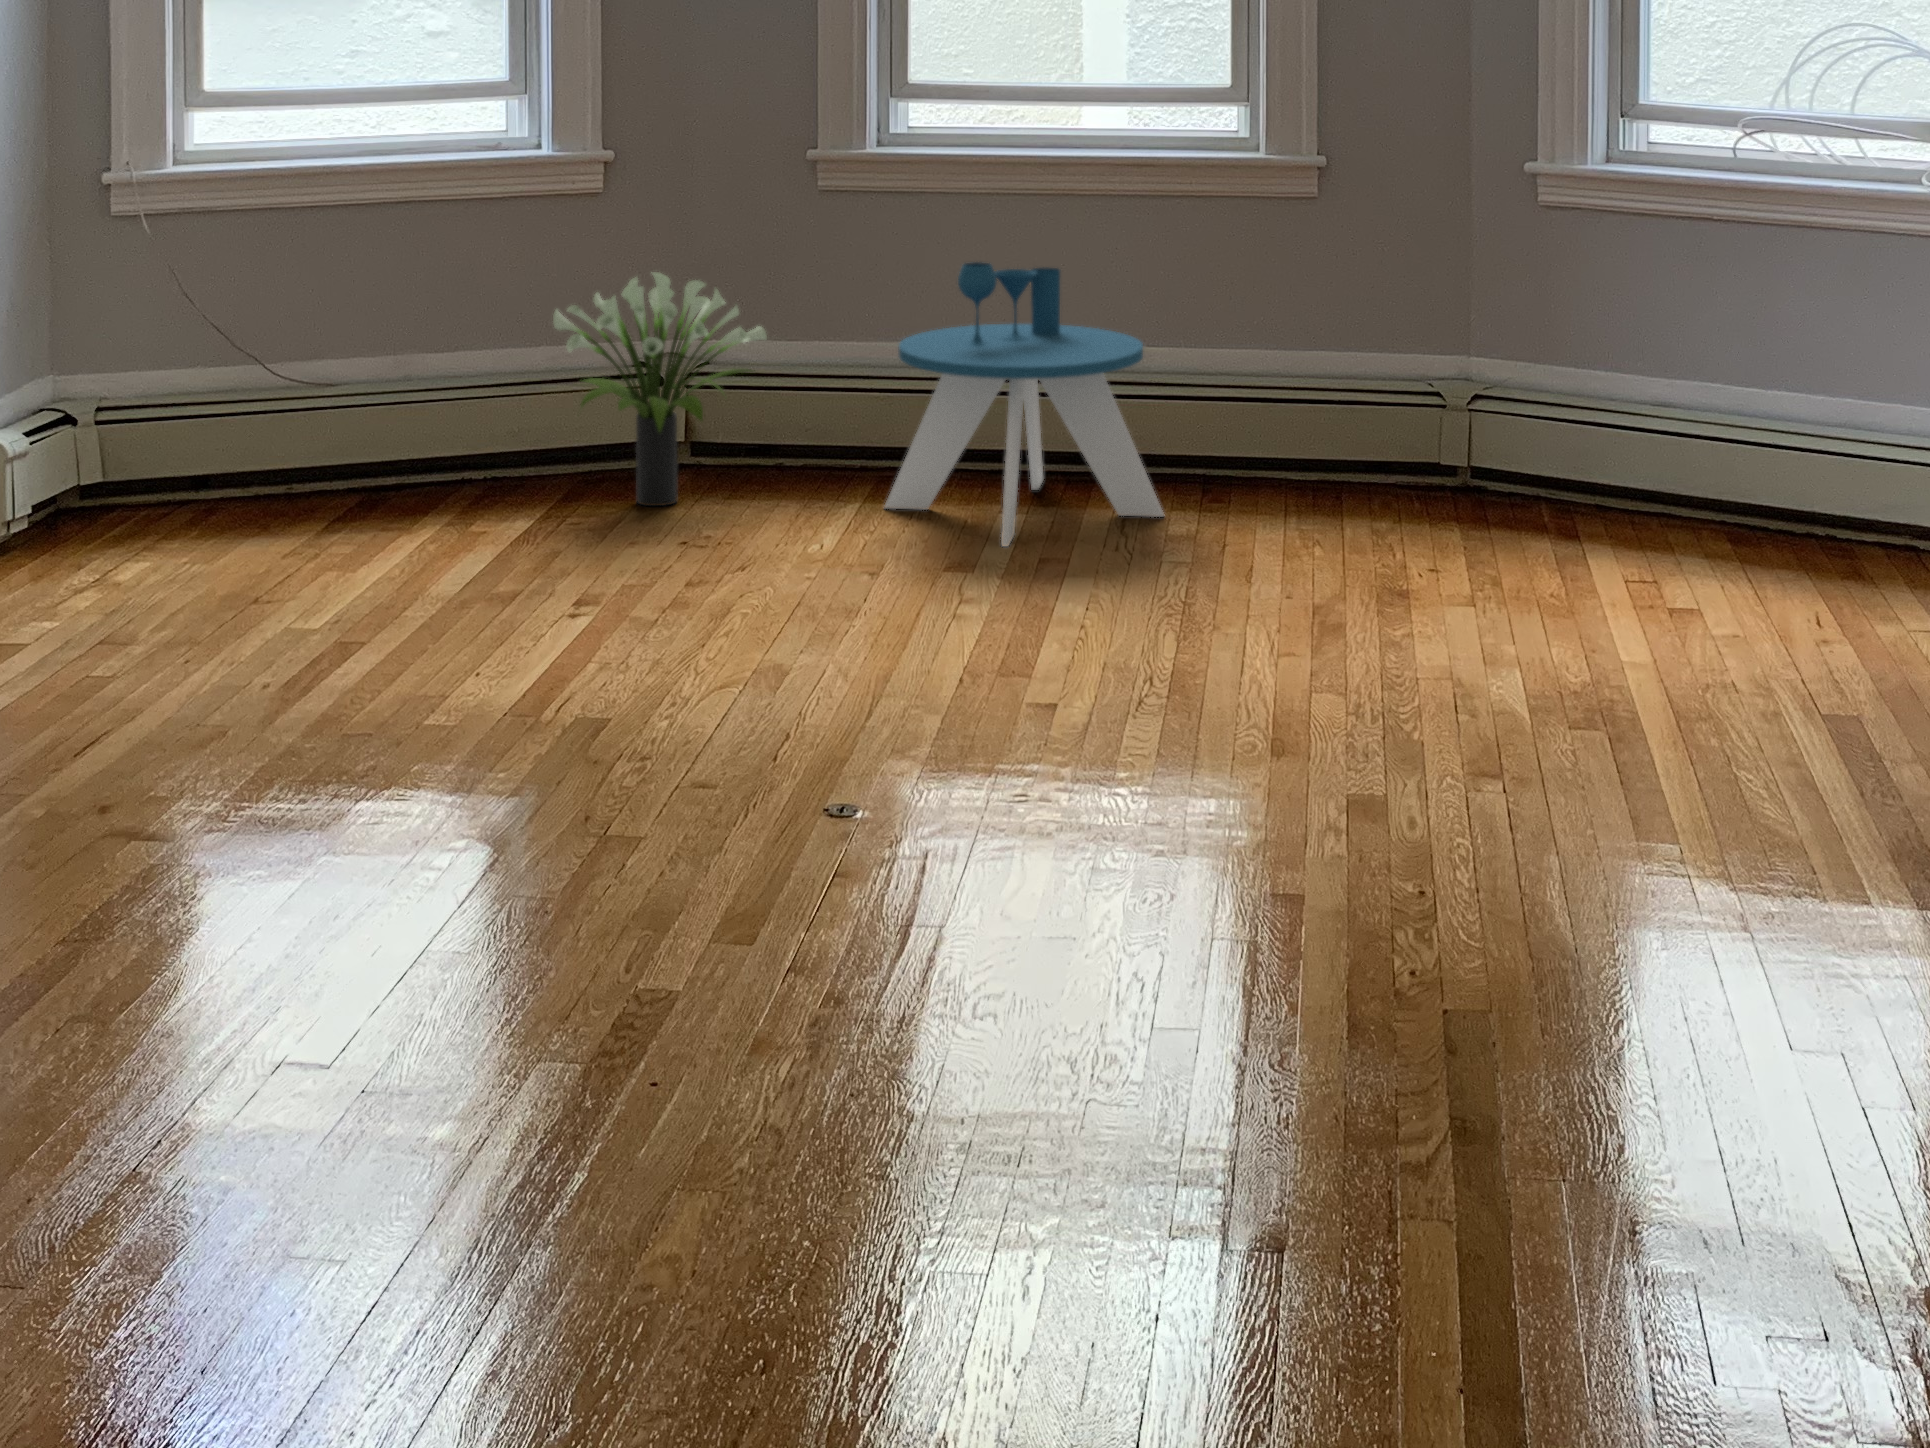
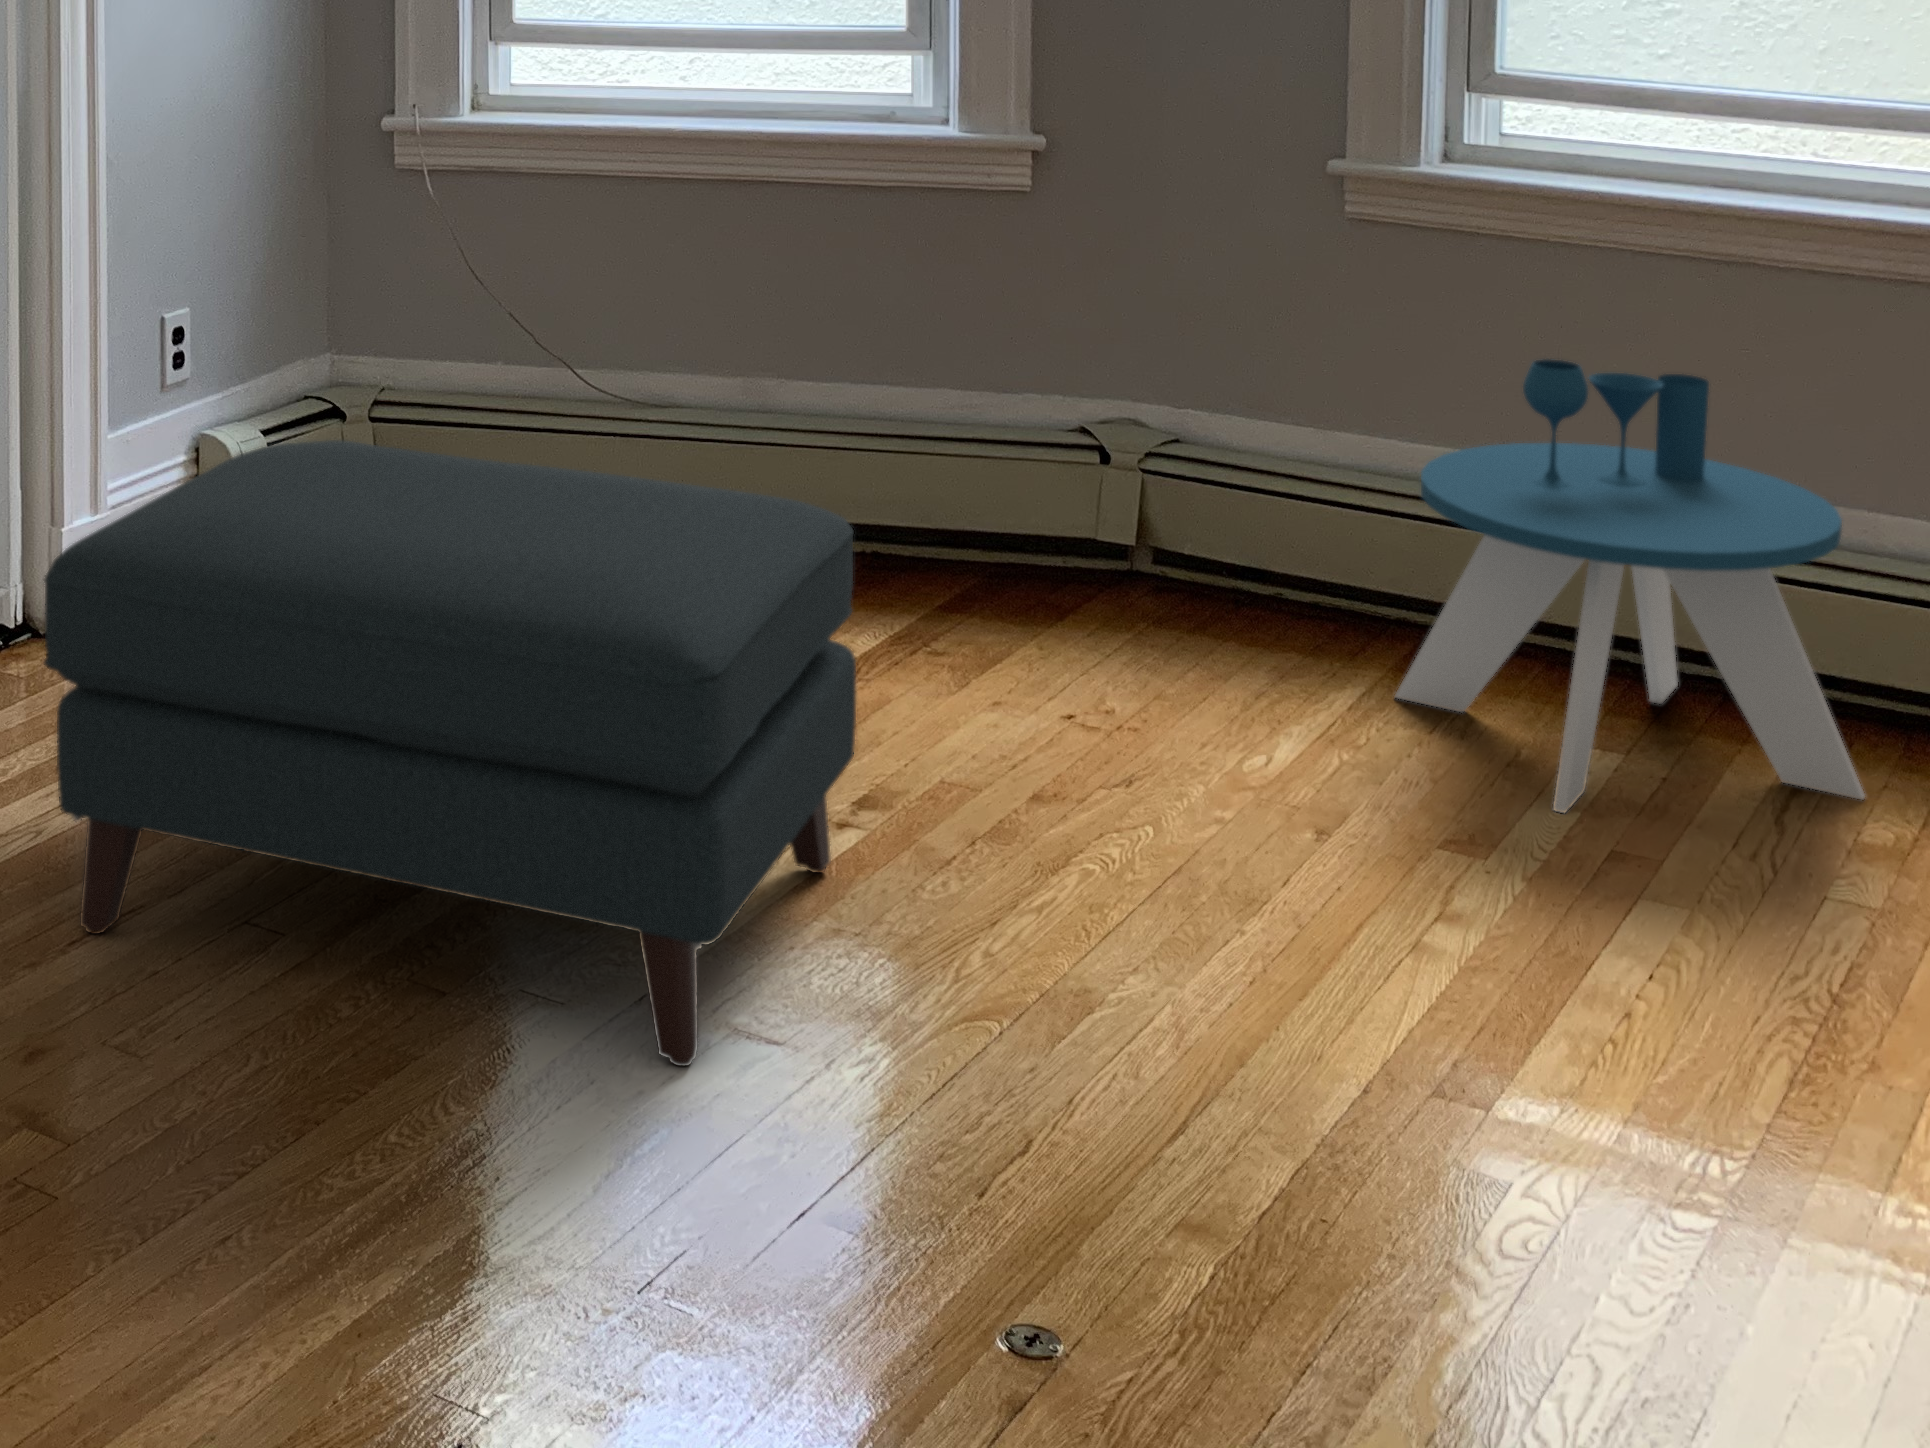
potted plant: present [553,272,767,506] -> none [931,313,1235,636]
ottoman: none [41,374,600,753] -> present [44,440,856,1066]

